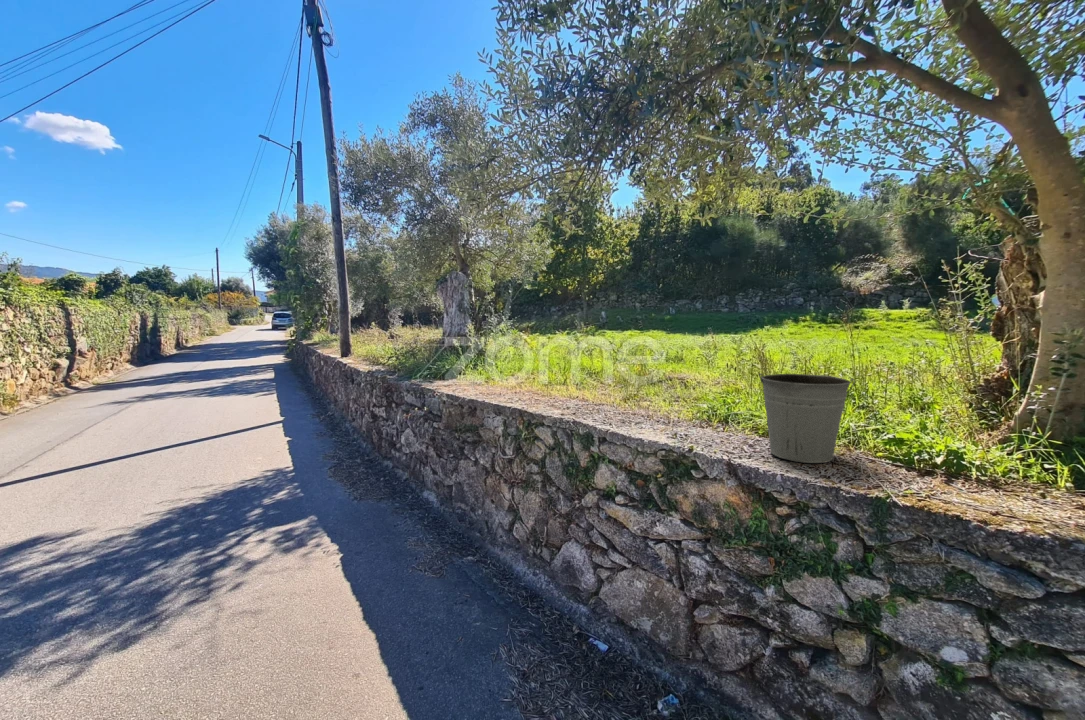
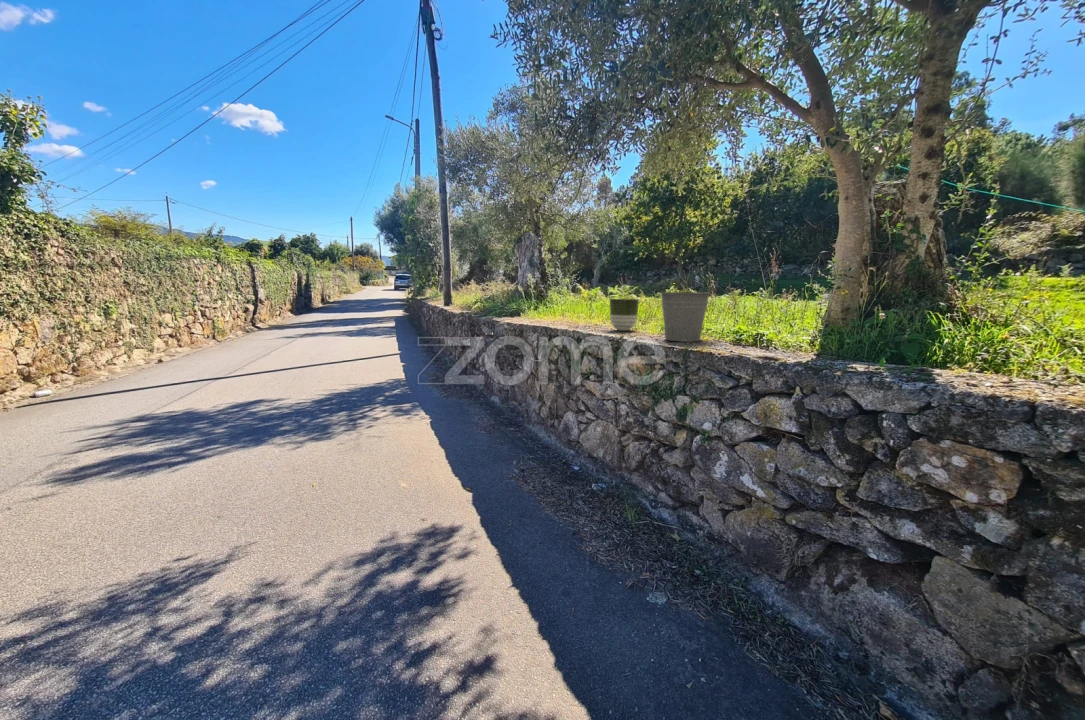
planter: none [638,375,683,425] -> present [610,299,639,331]

